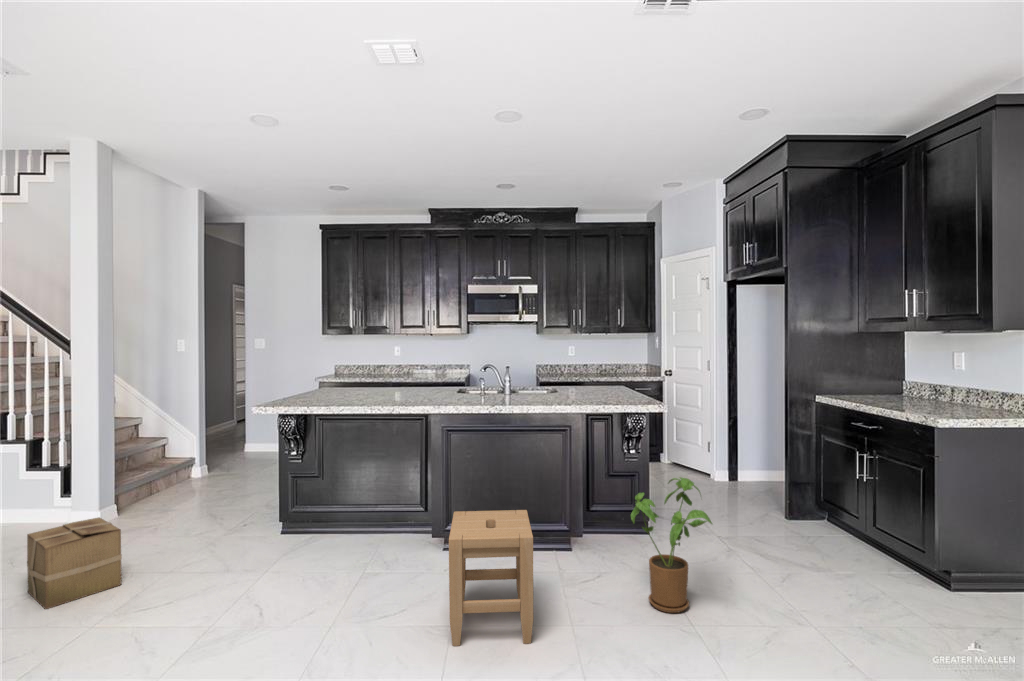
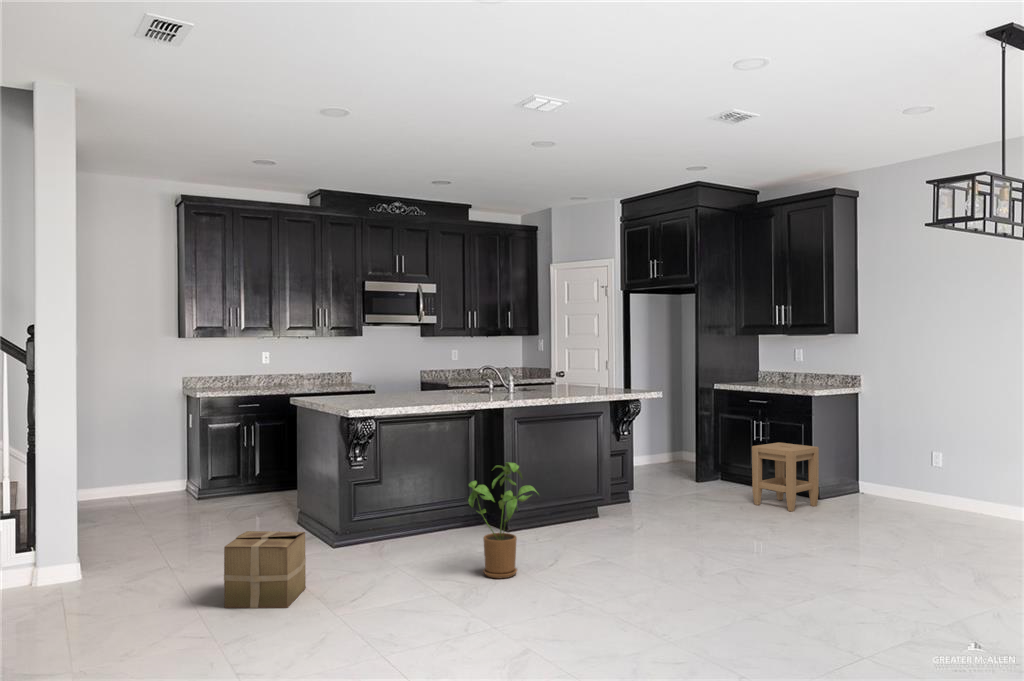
house plant: present [631,477,712,613] -> present [468,463,537,578]
stool: present [449,510,533,646] -> present [752,442,819,512]

